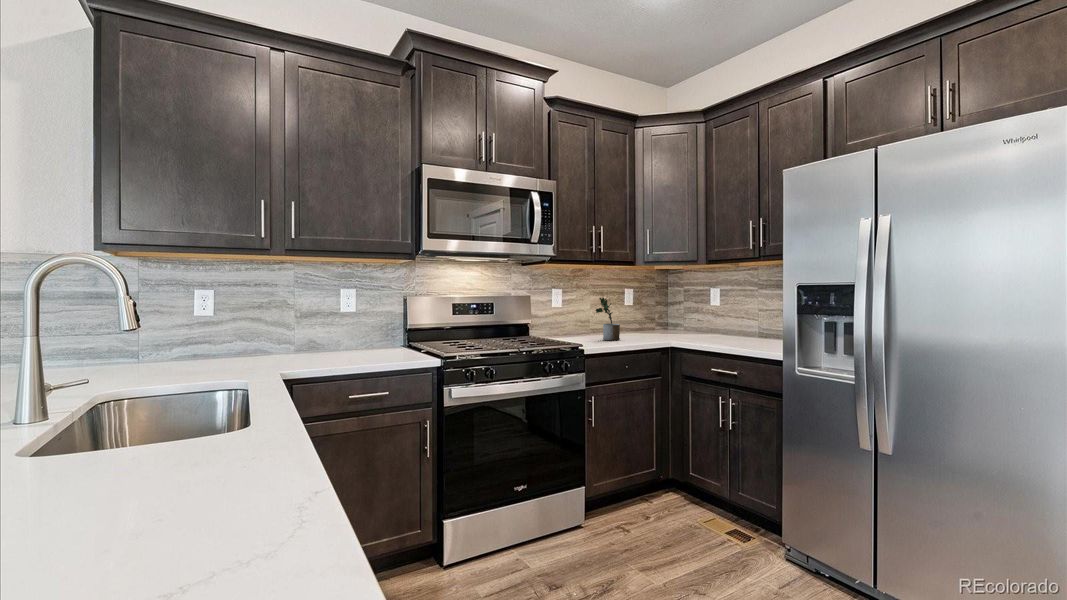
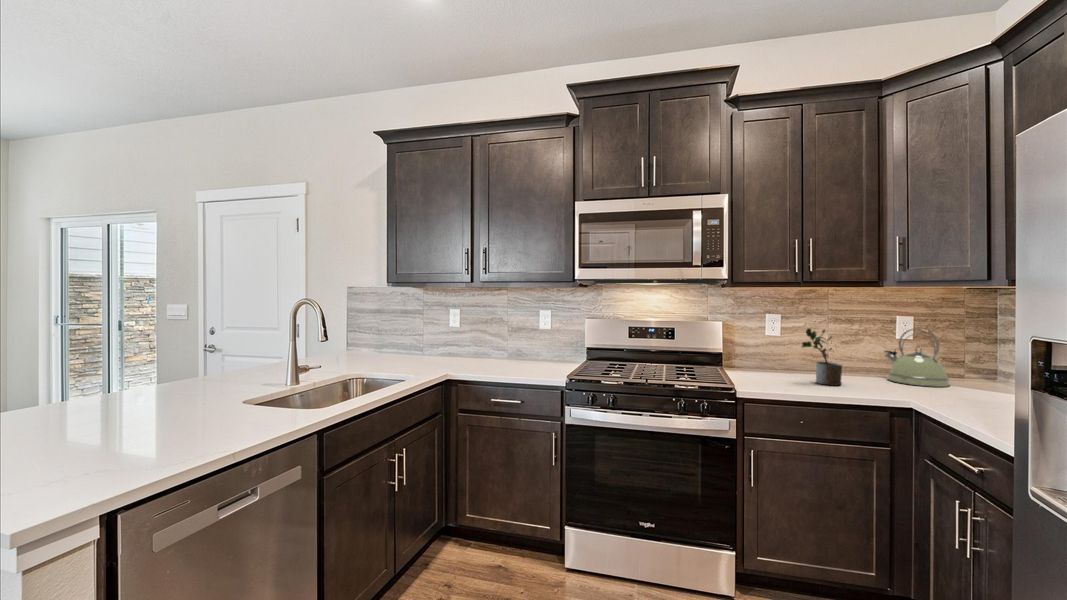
kettle: none [625,296,663,335] -> present [885,328,950,387]

